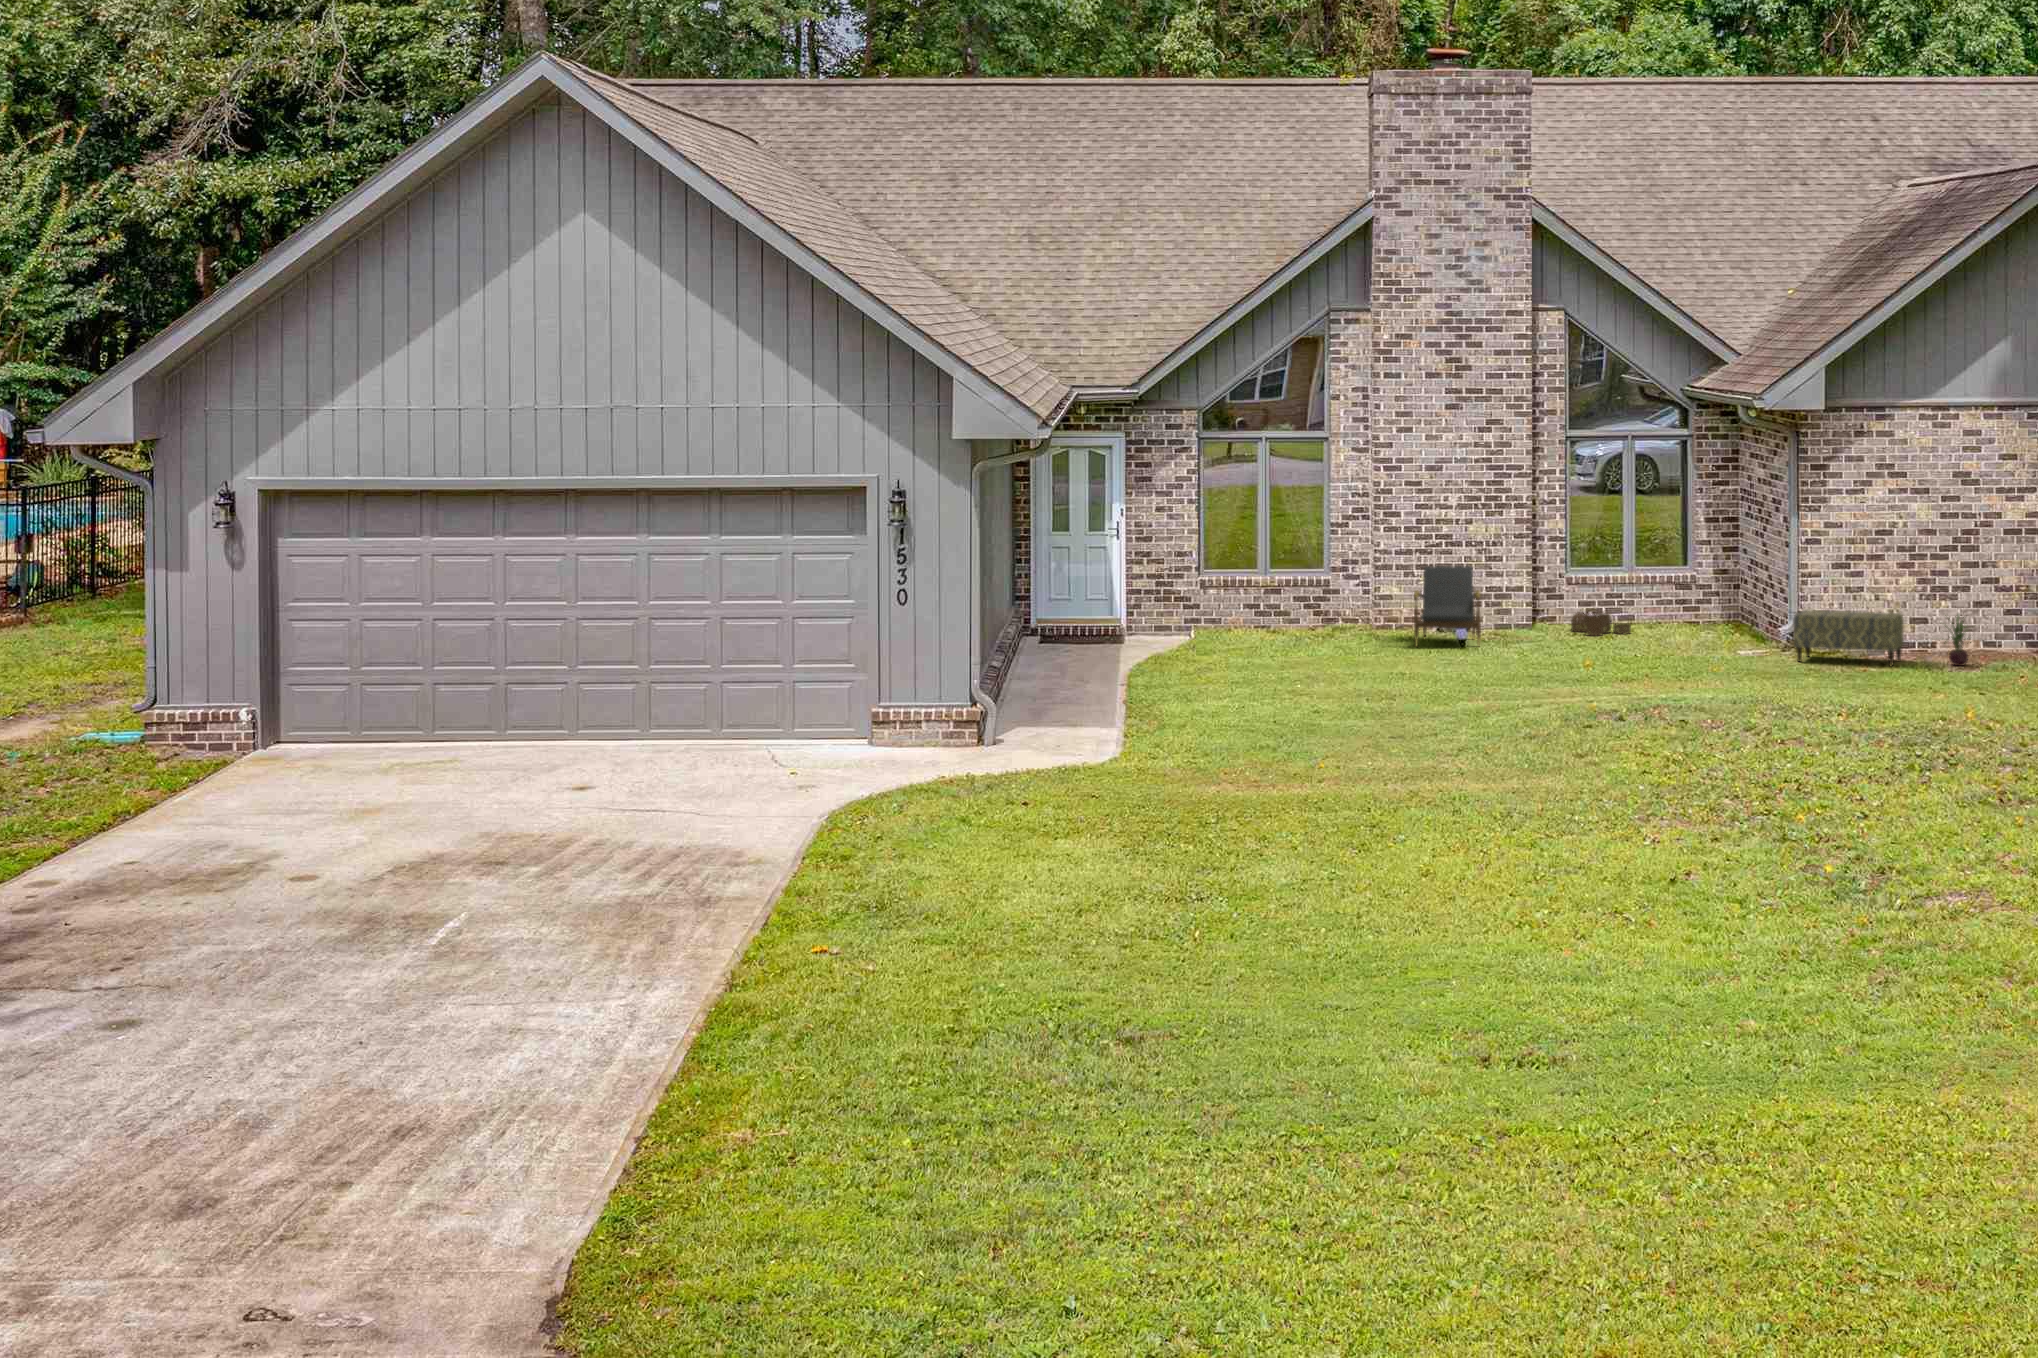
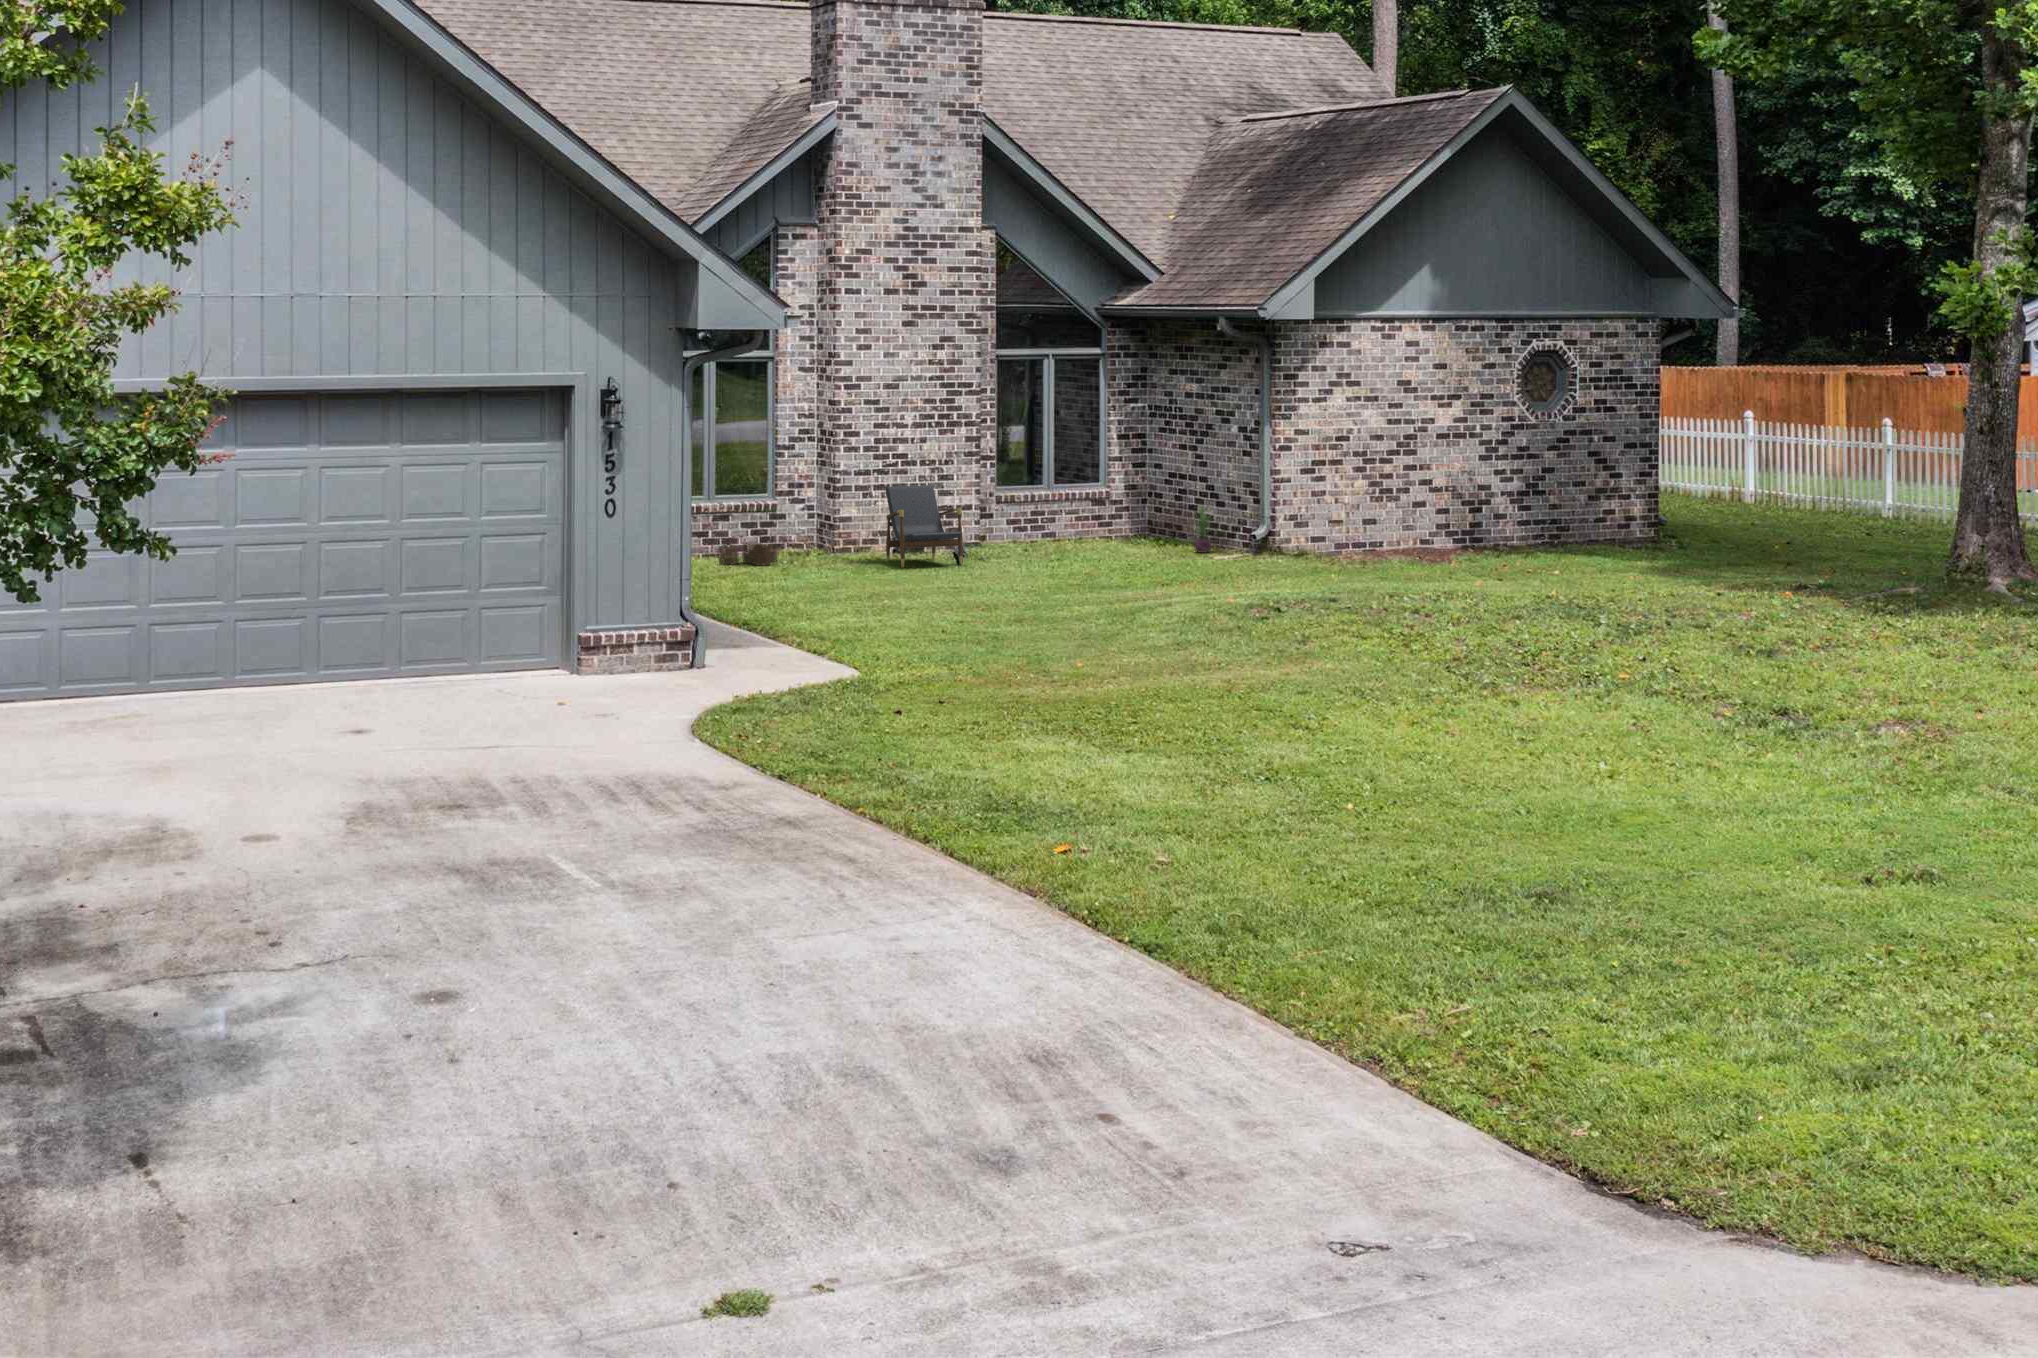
bench: present [1794,610,1904,666] -> none [1273,513,1375,562]
woven basket: present [1571,612,1631,636] -> present [718,542,777,566]
decorative plant: present [1945,614,1971,666] -> present [1185,507,1211,553]

